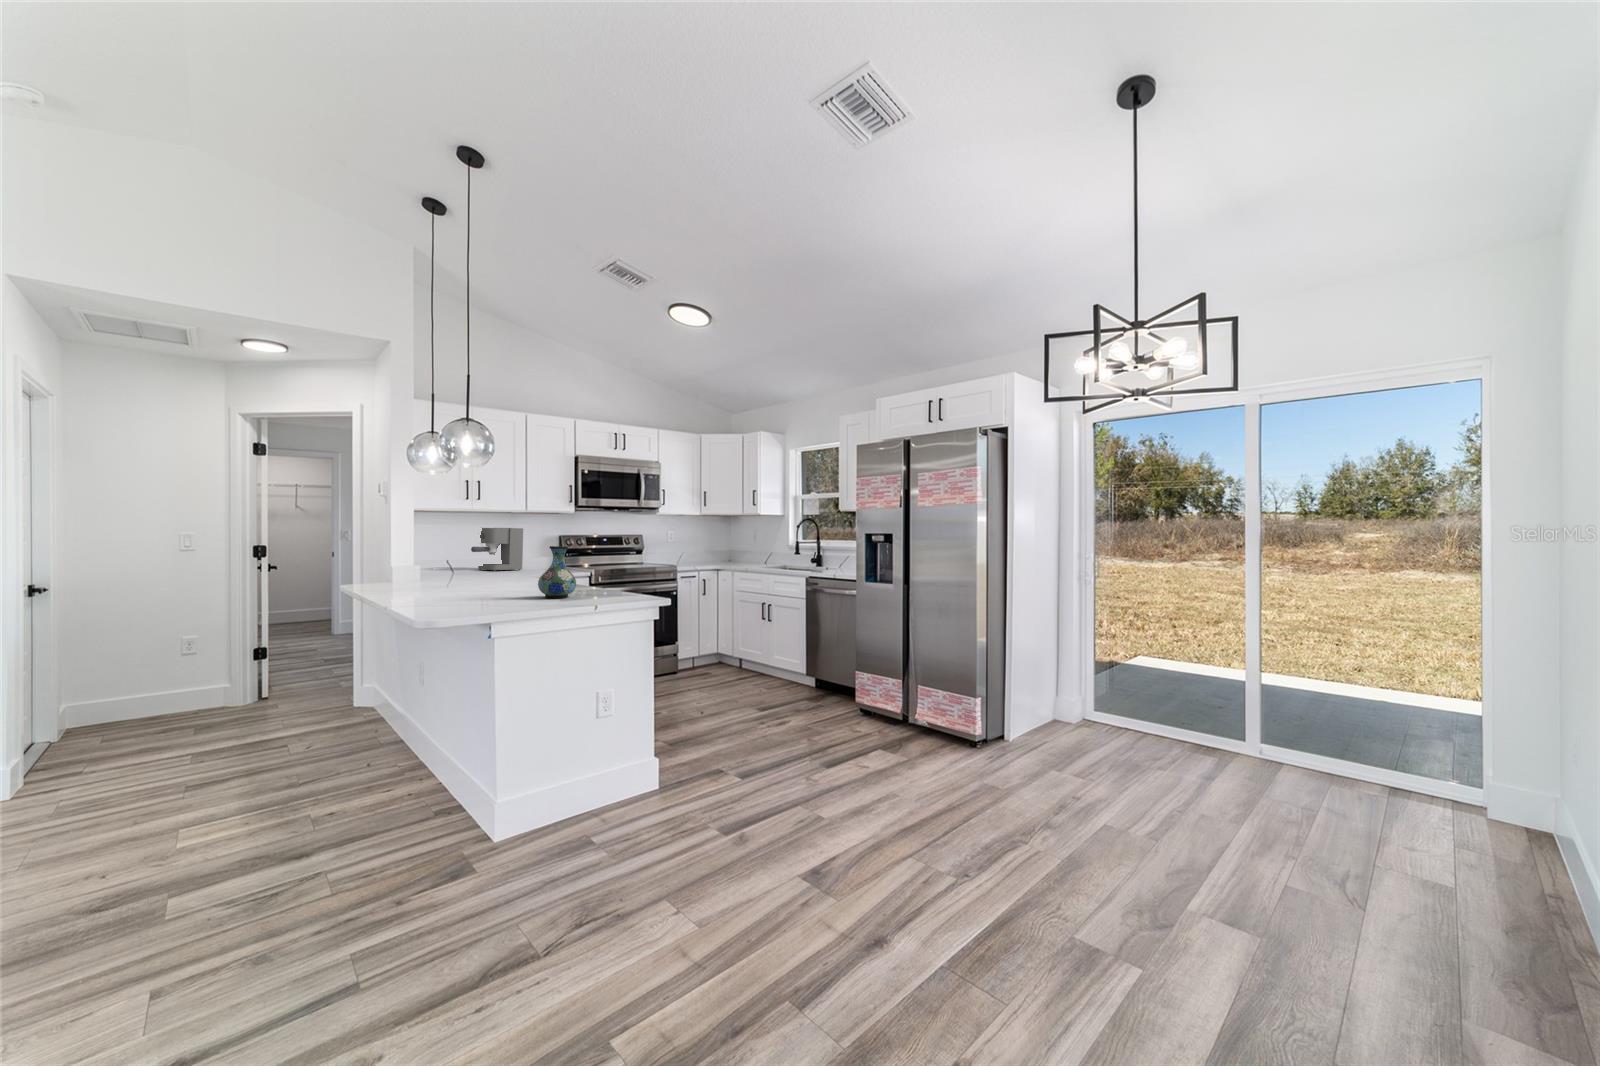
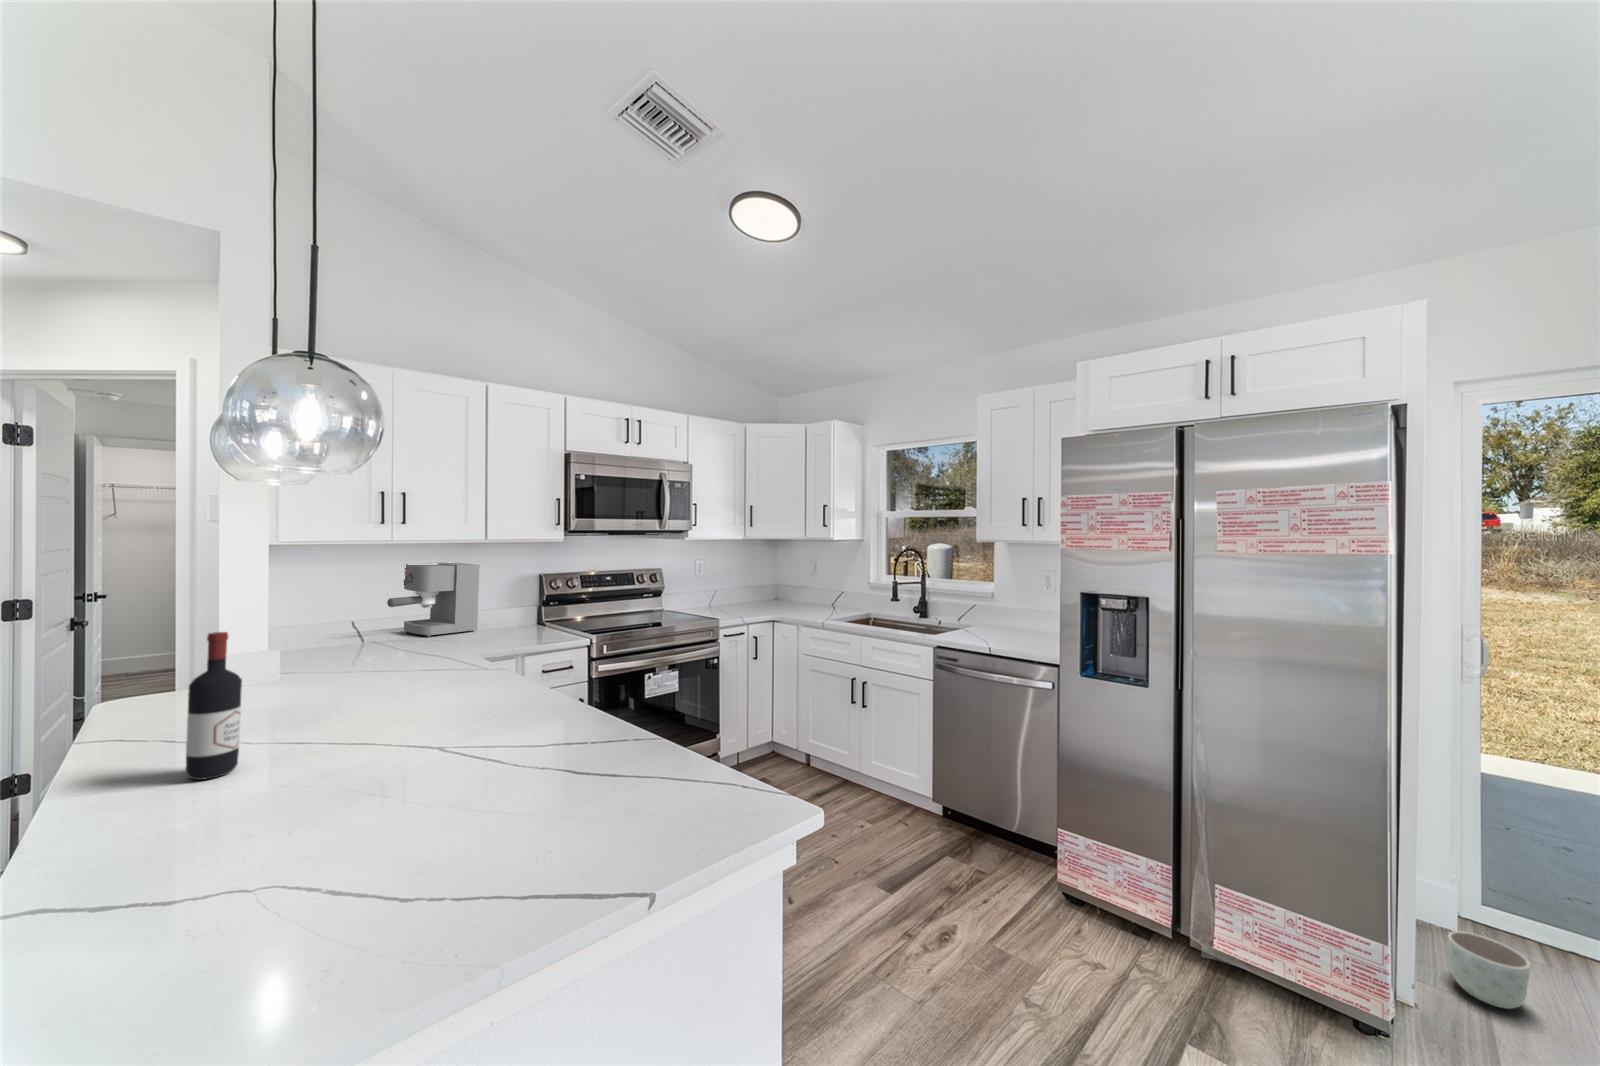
wine bottle: none [430,534,448,590] -> present [186,632,242,780]
vase: present [538,546,576,598] -> none [455,696,573,872]
planter: none [1035,708,1065,738] -> present [1448,931,1530,1009]

